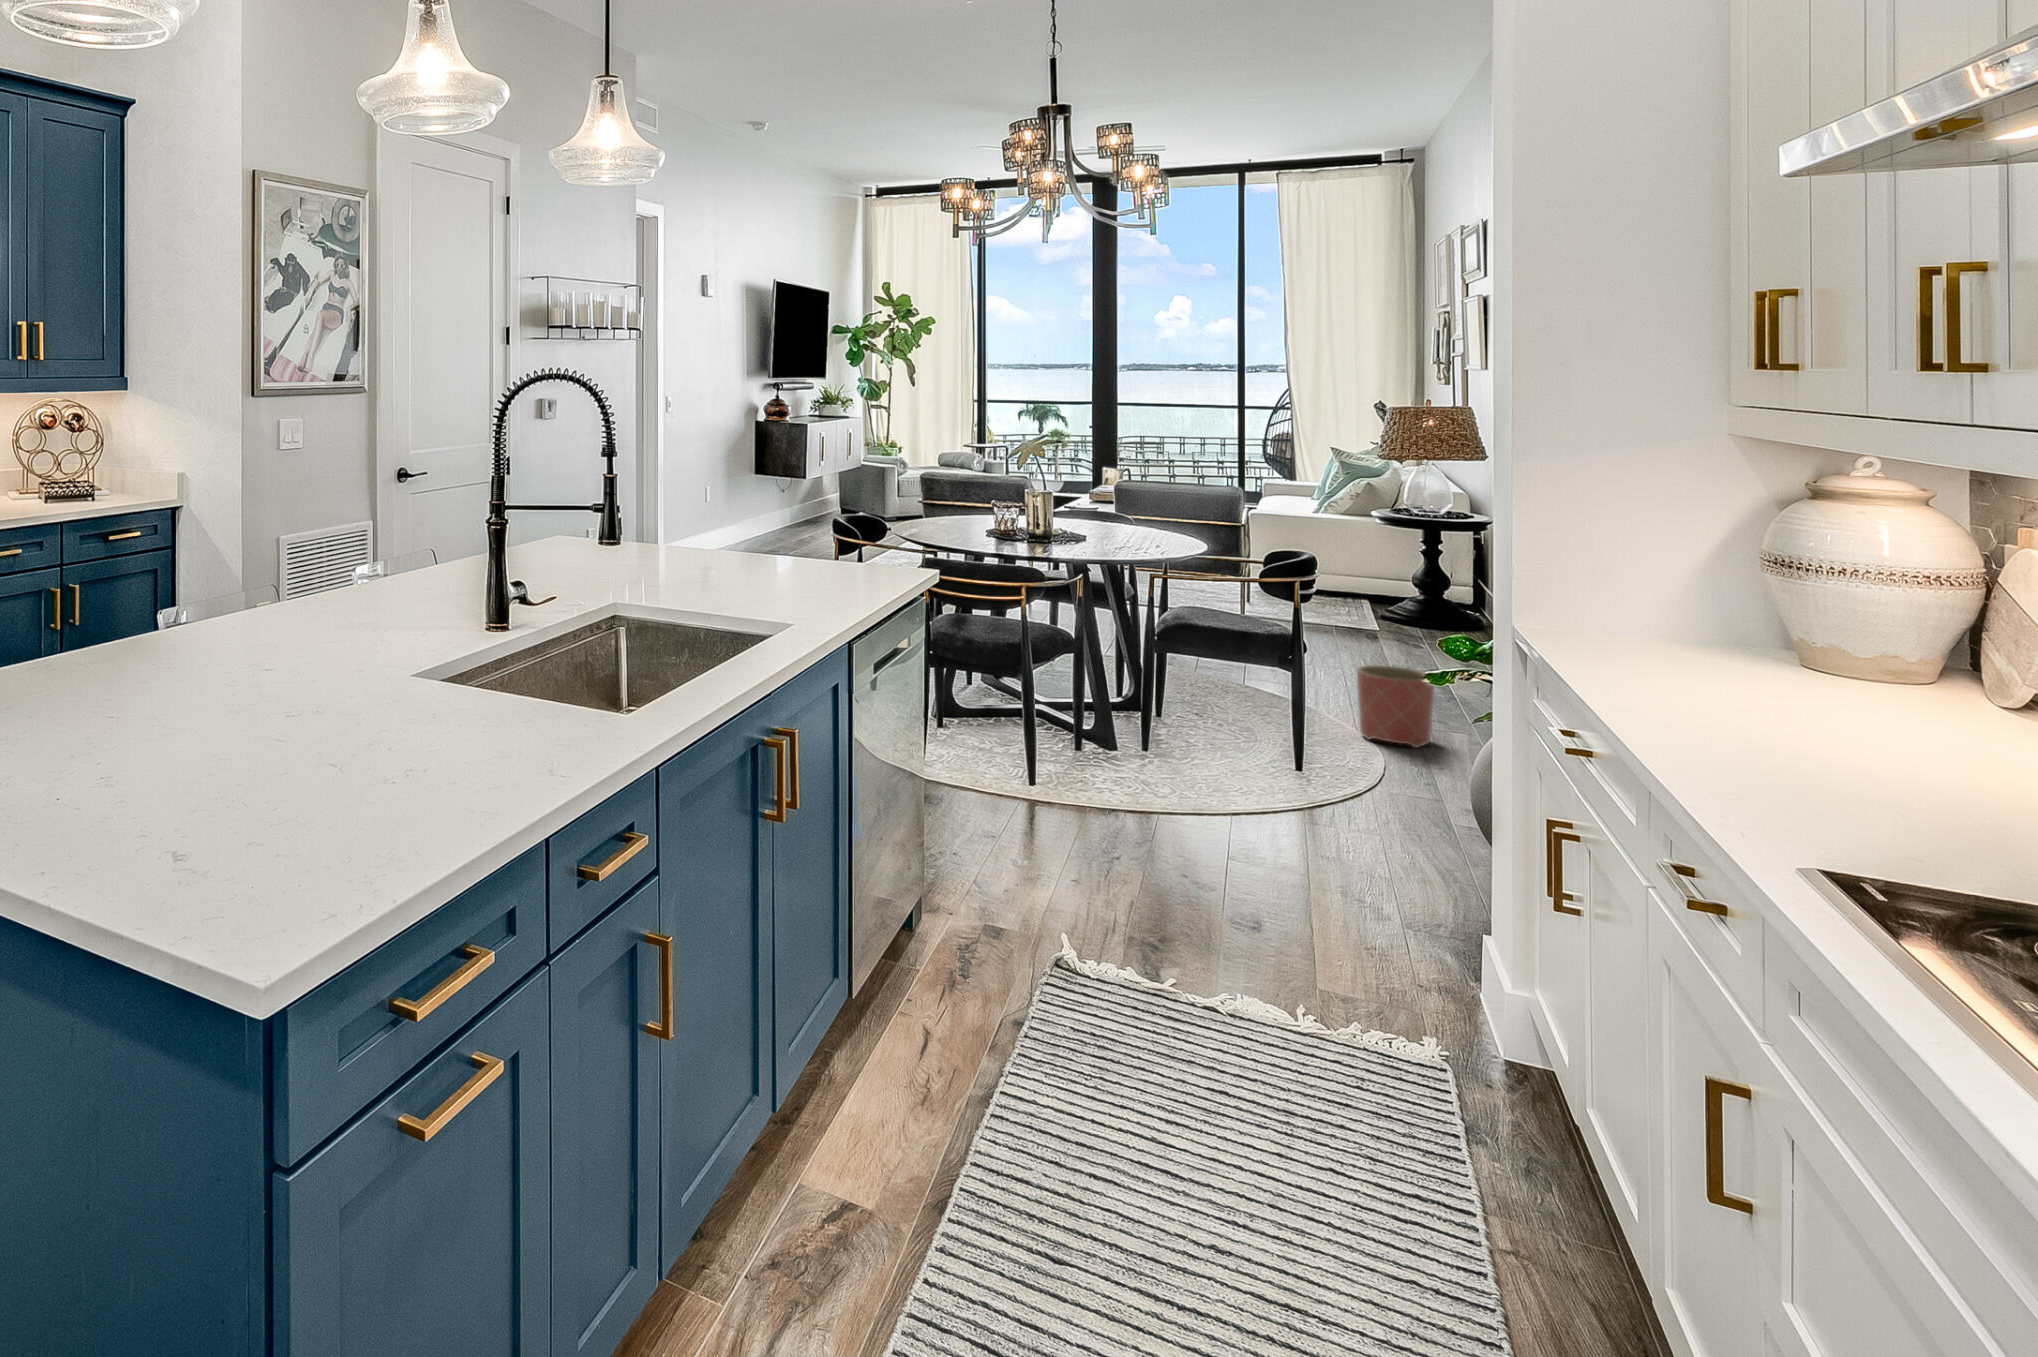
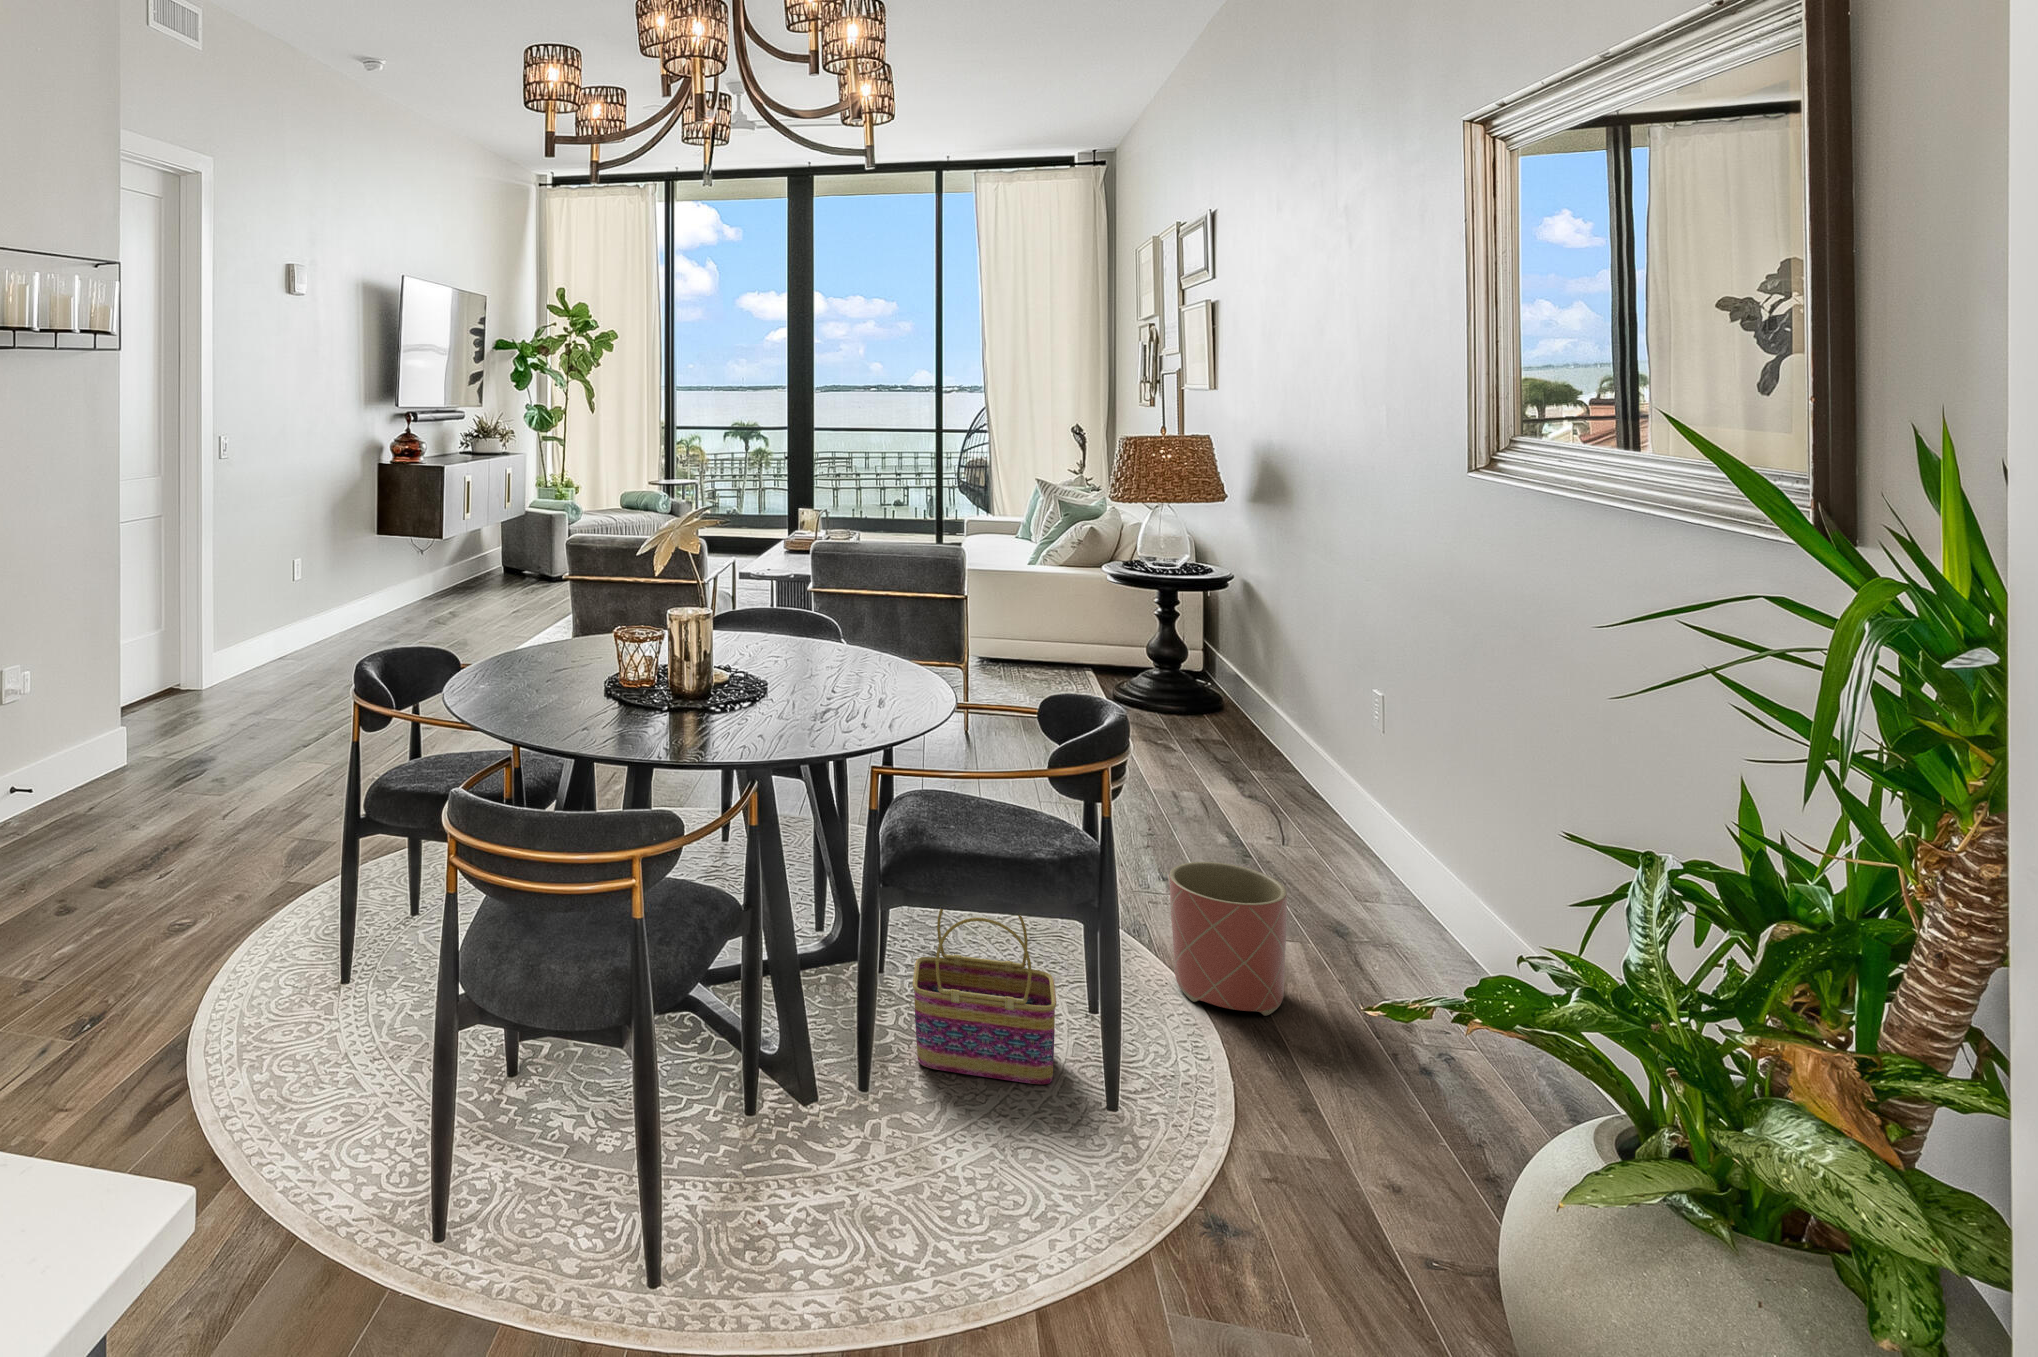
basket: none [1181,656,1269,756] -> present [913,909,1057,1084]

